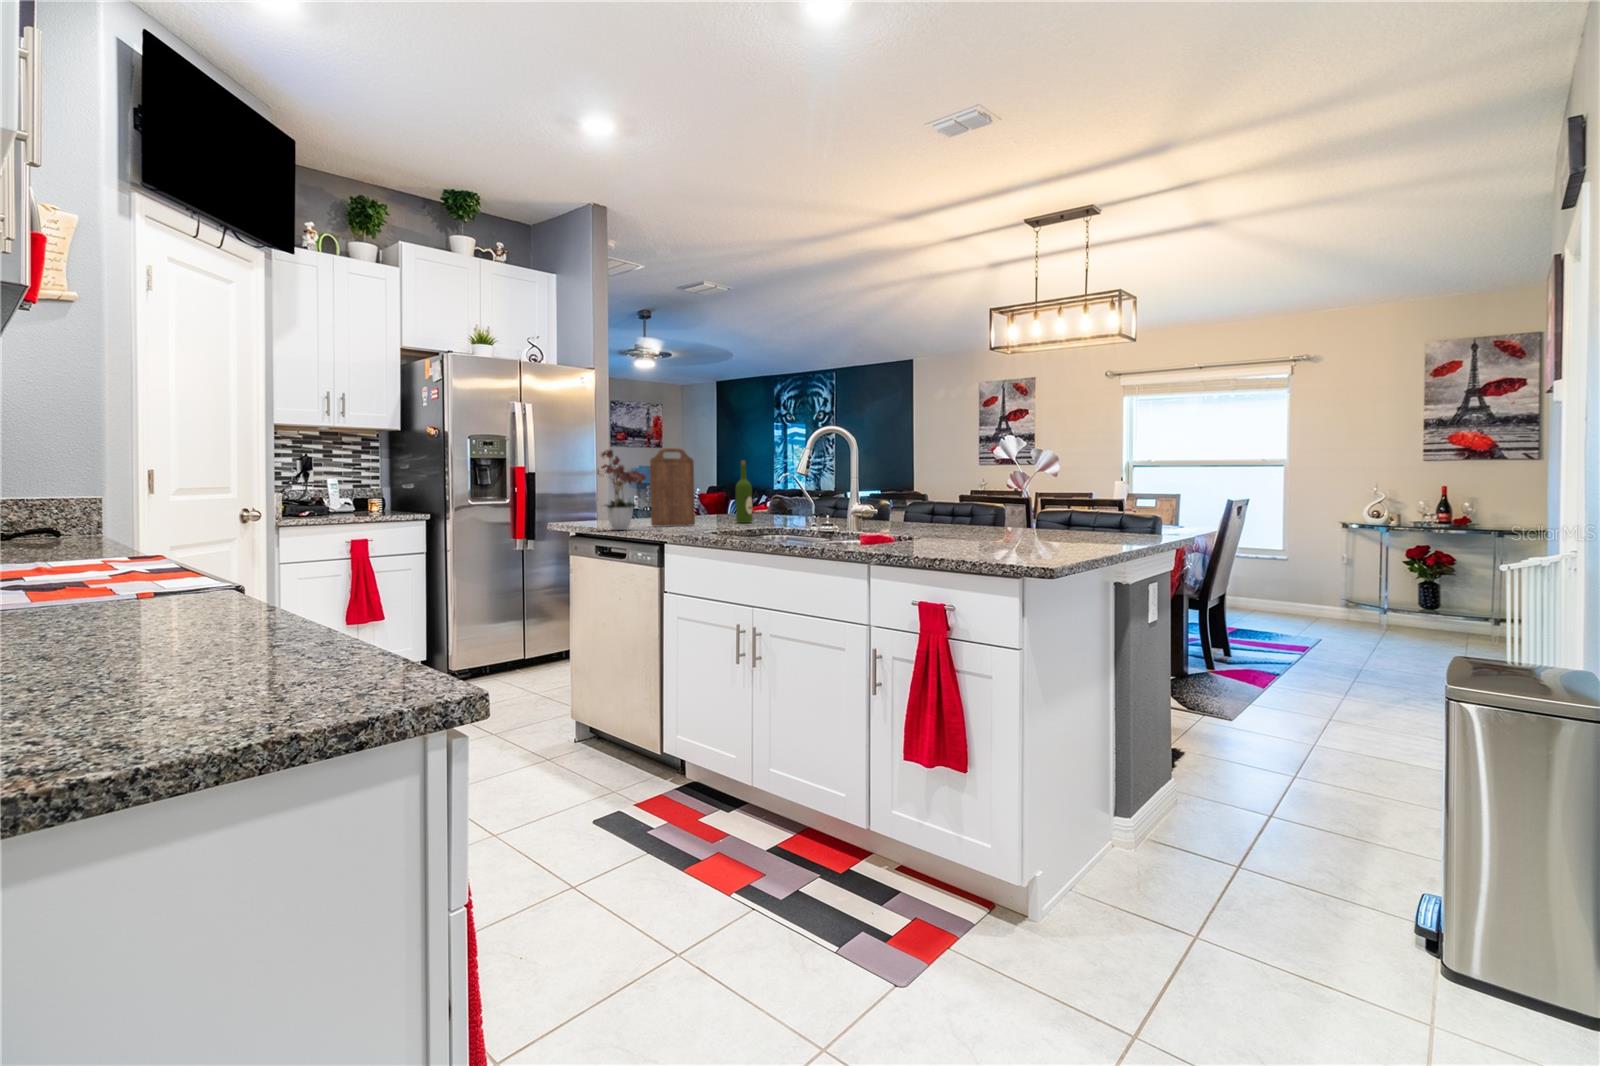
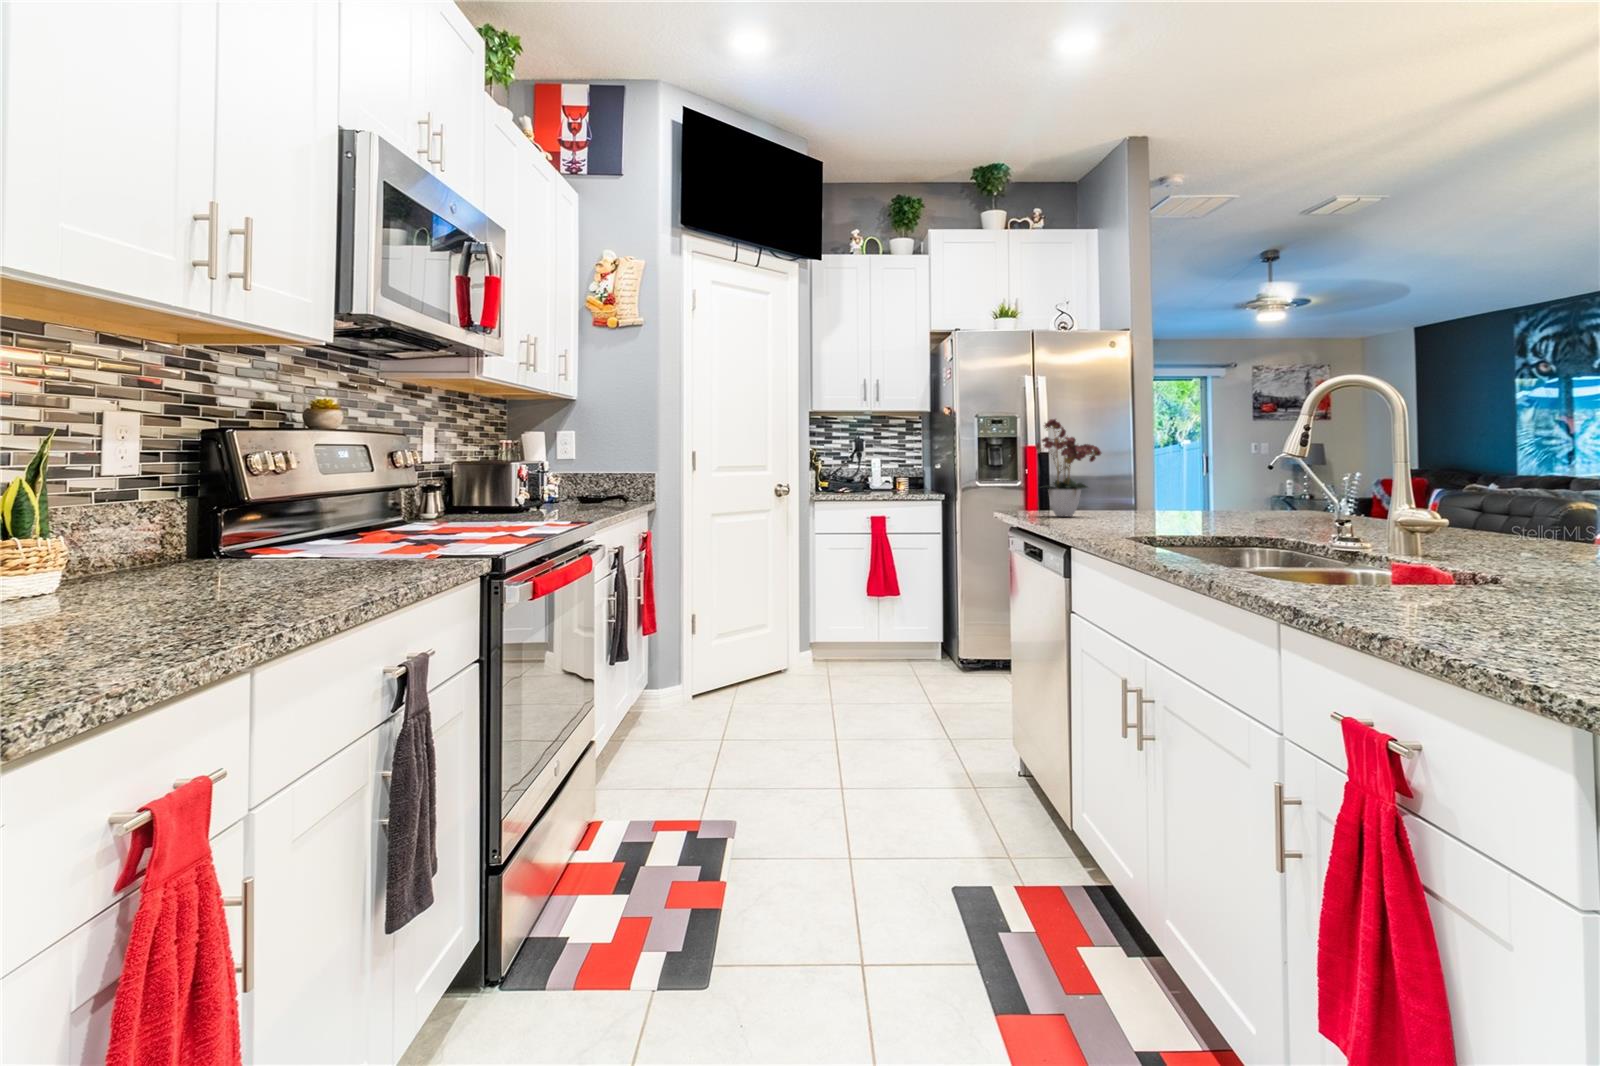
cutting board: present [650,448,695,526] -> none [1121,413,1187,514]
wine bottle: present [736,461,753,523] -> none [1262,425,1291,513]

